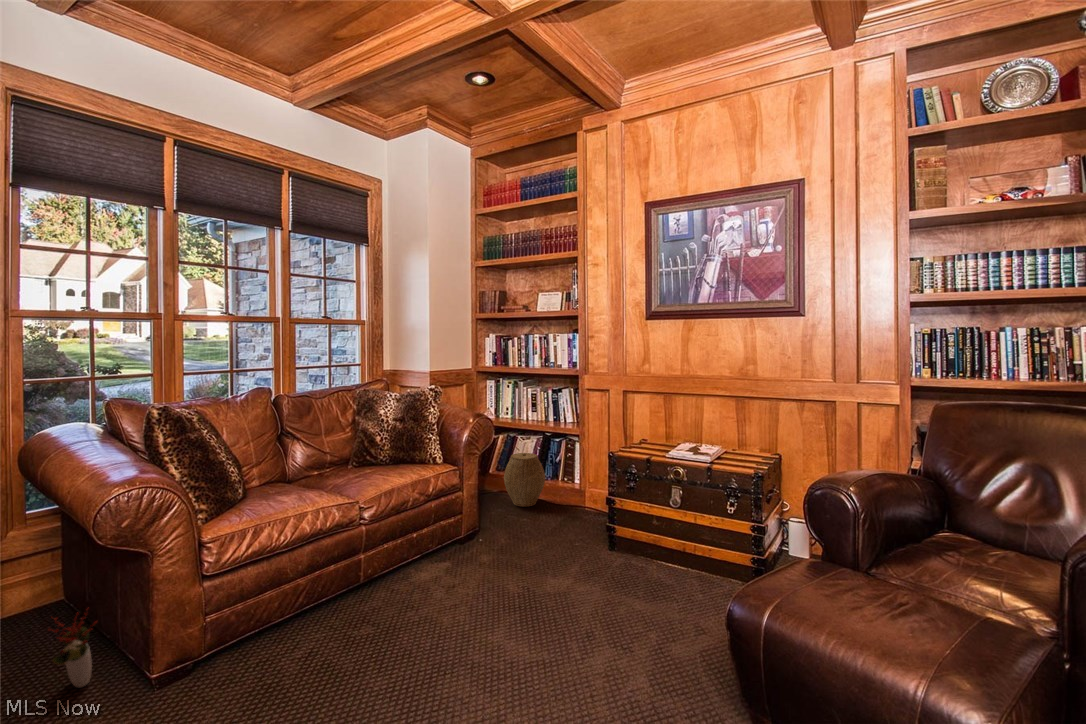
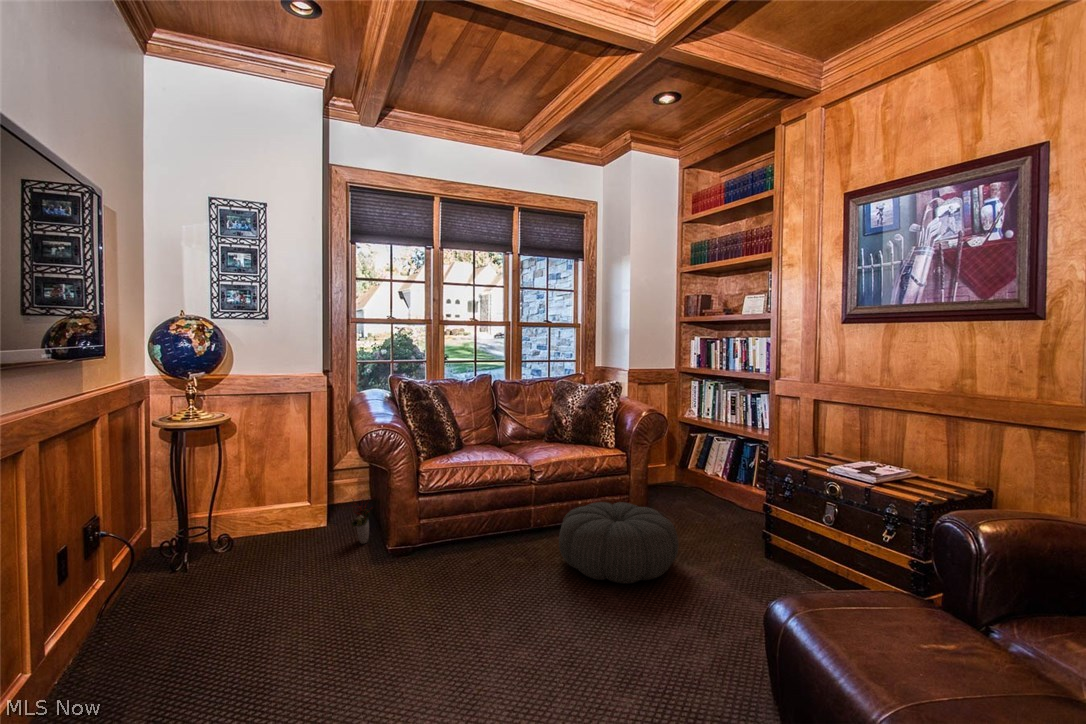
woven basket: present [504,453,545,507] -> none [690,454,733,507]
pouf: none [415,523,553,624] -> present [559,502,679,584]

